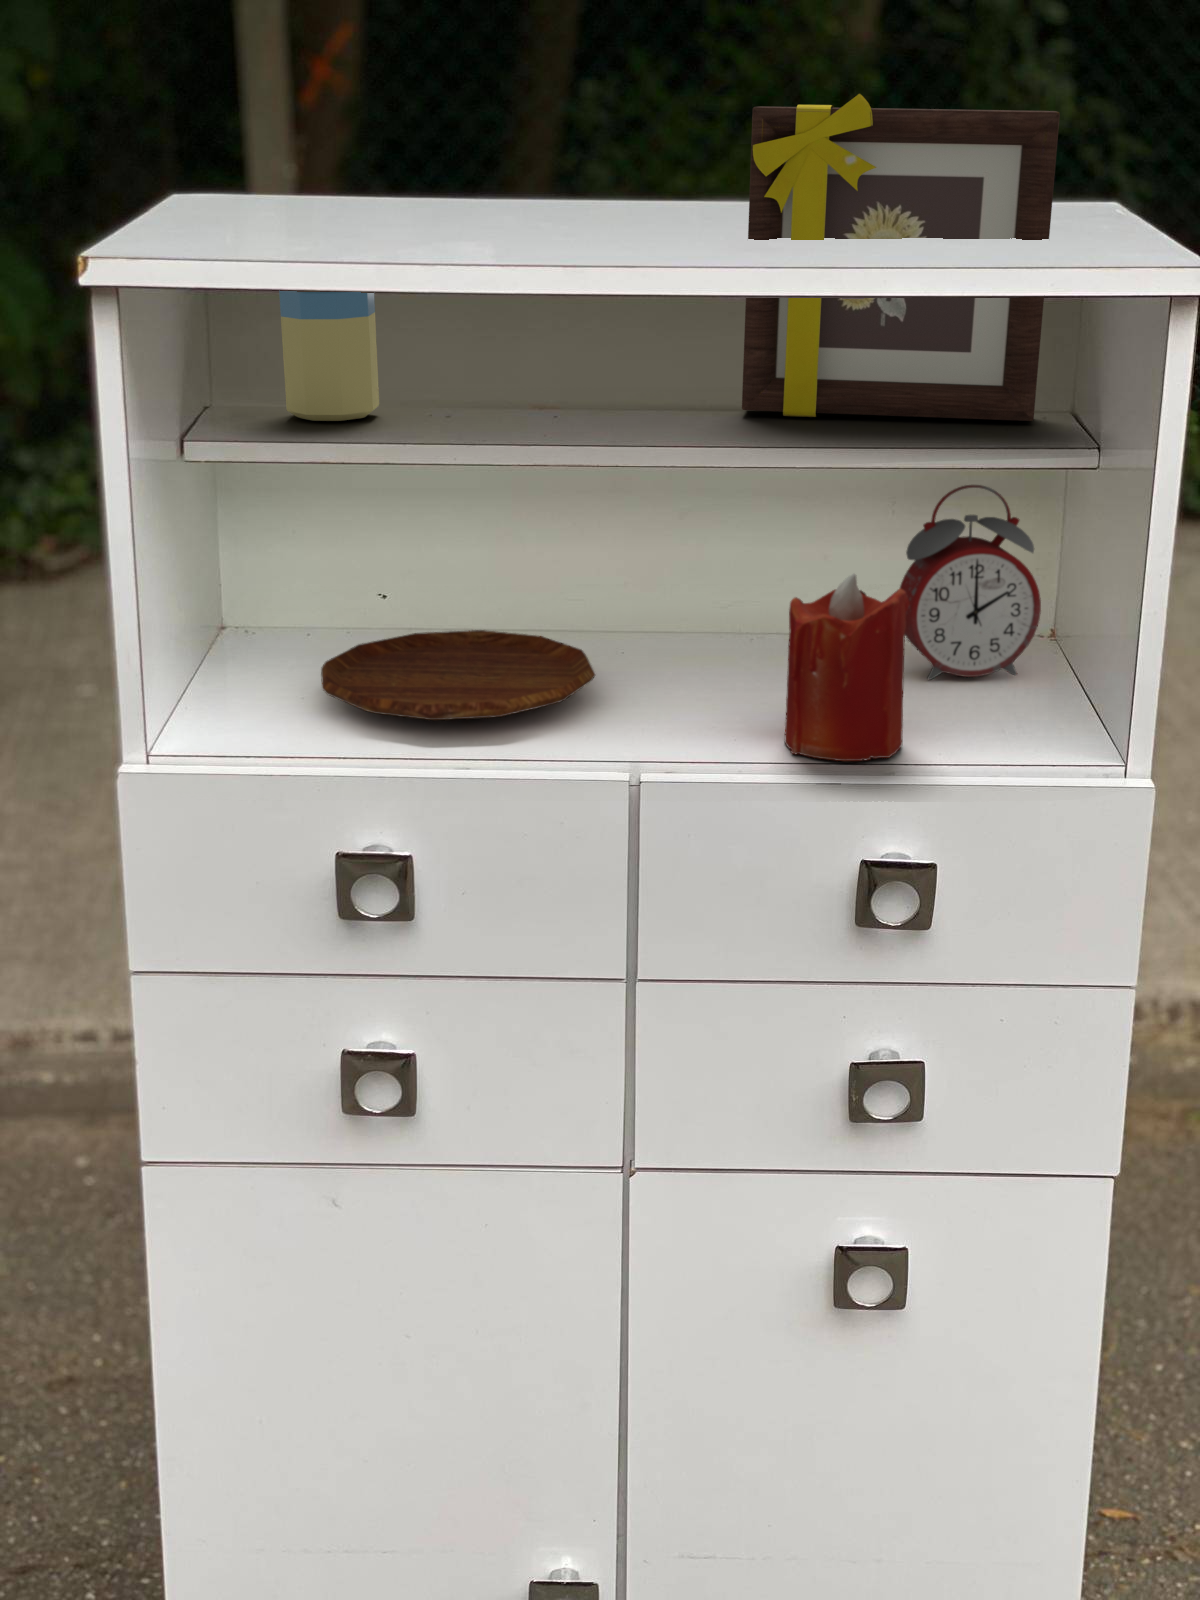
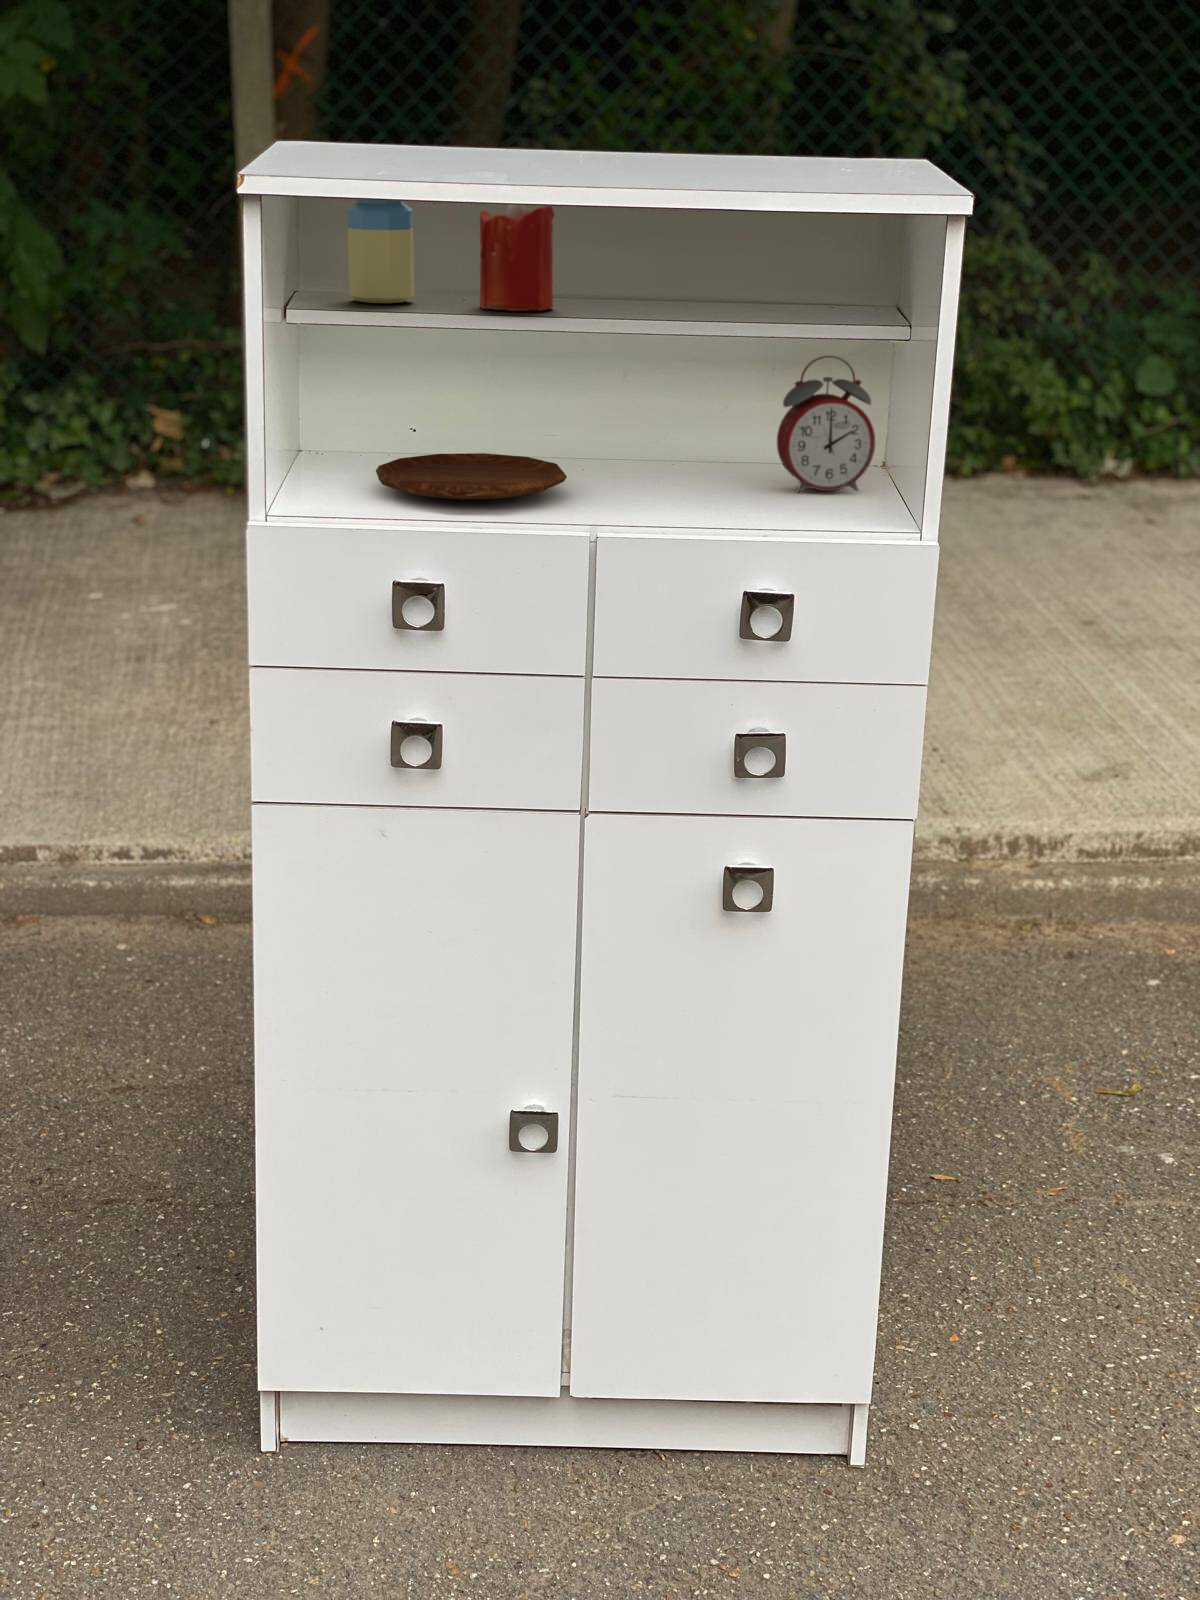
picture frame: present [742,94,1060,421] -> none [671,83,892,316]
candle: present [785,574,910,761] -> present [480,205,555,311]

